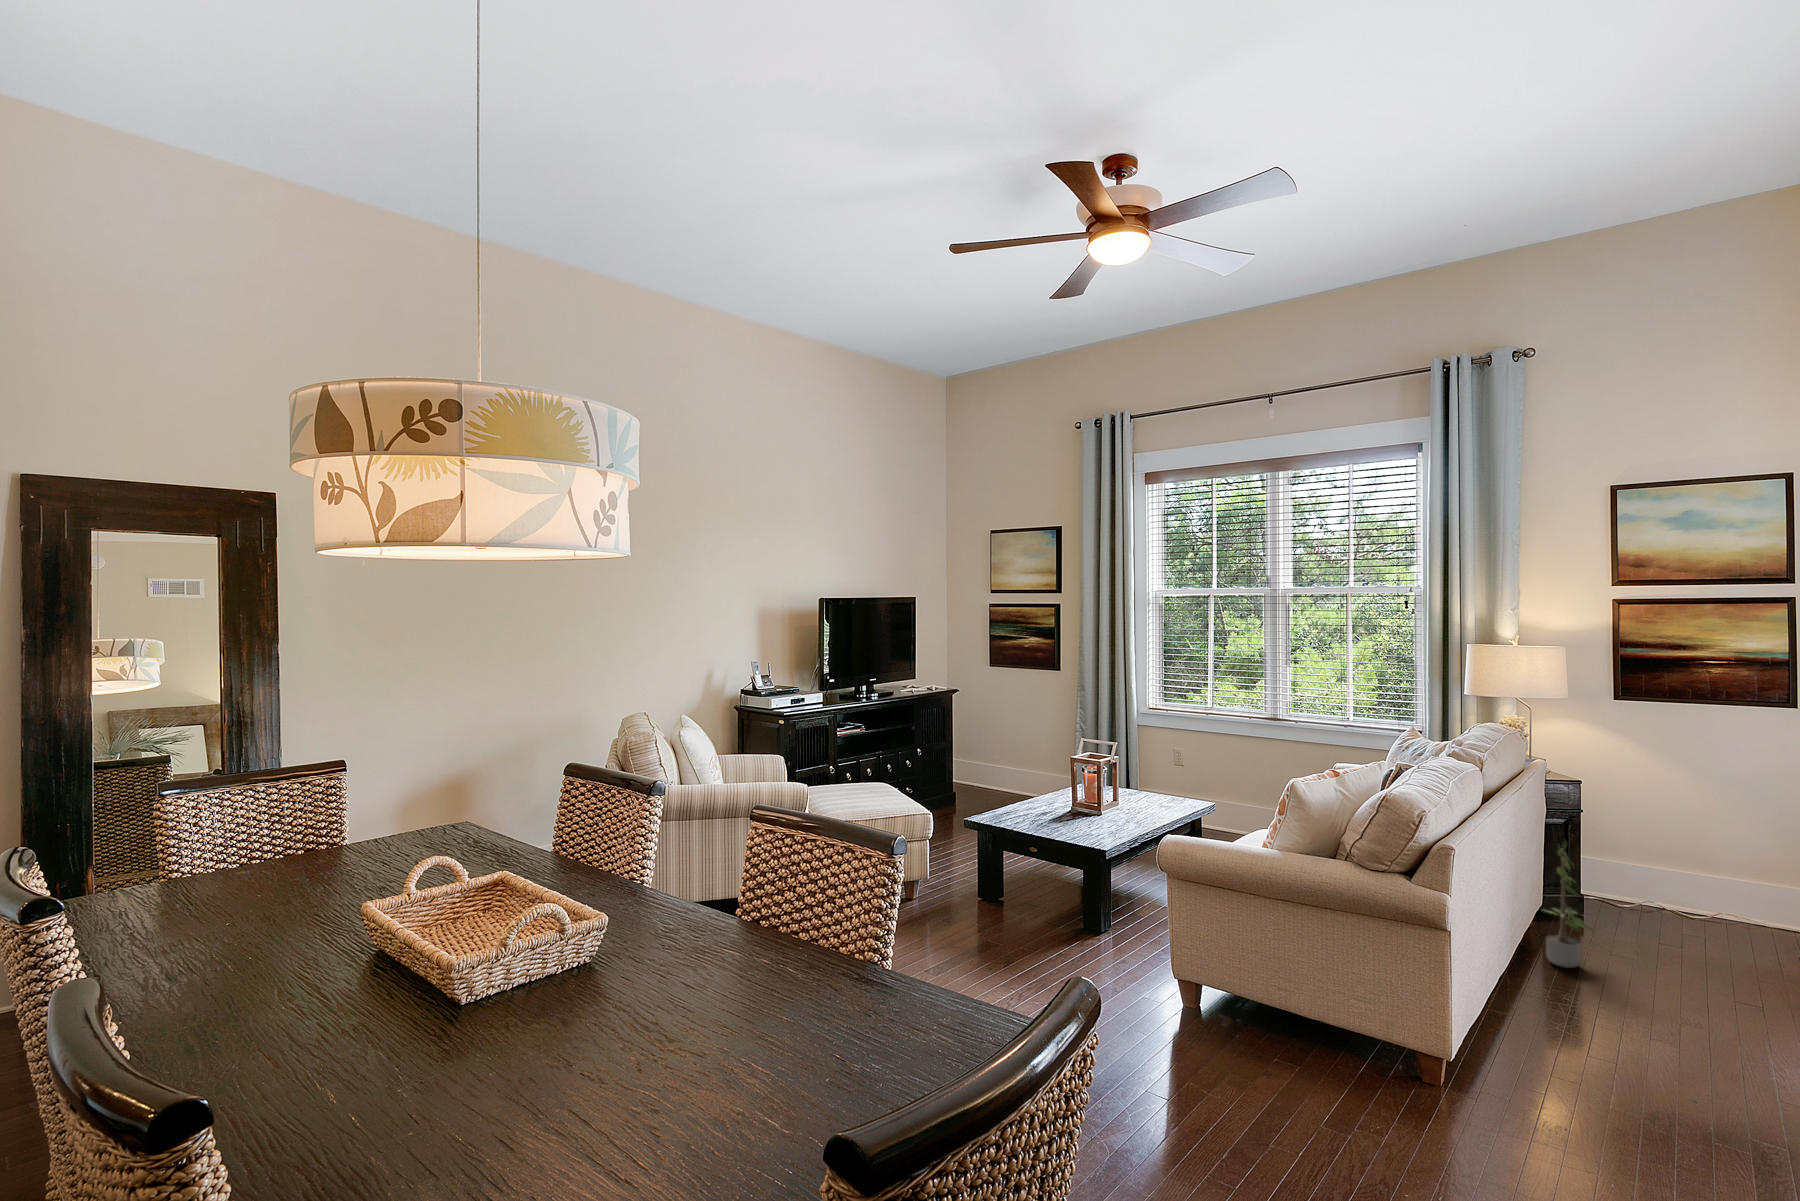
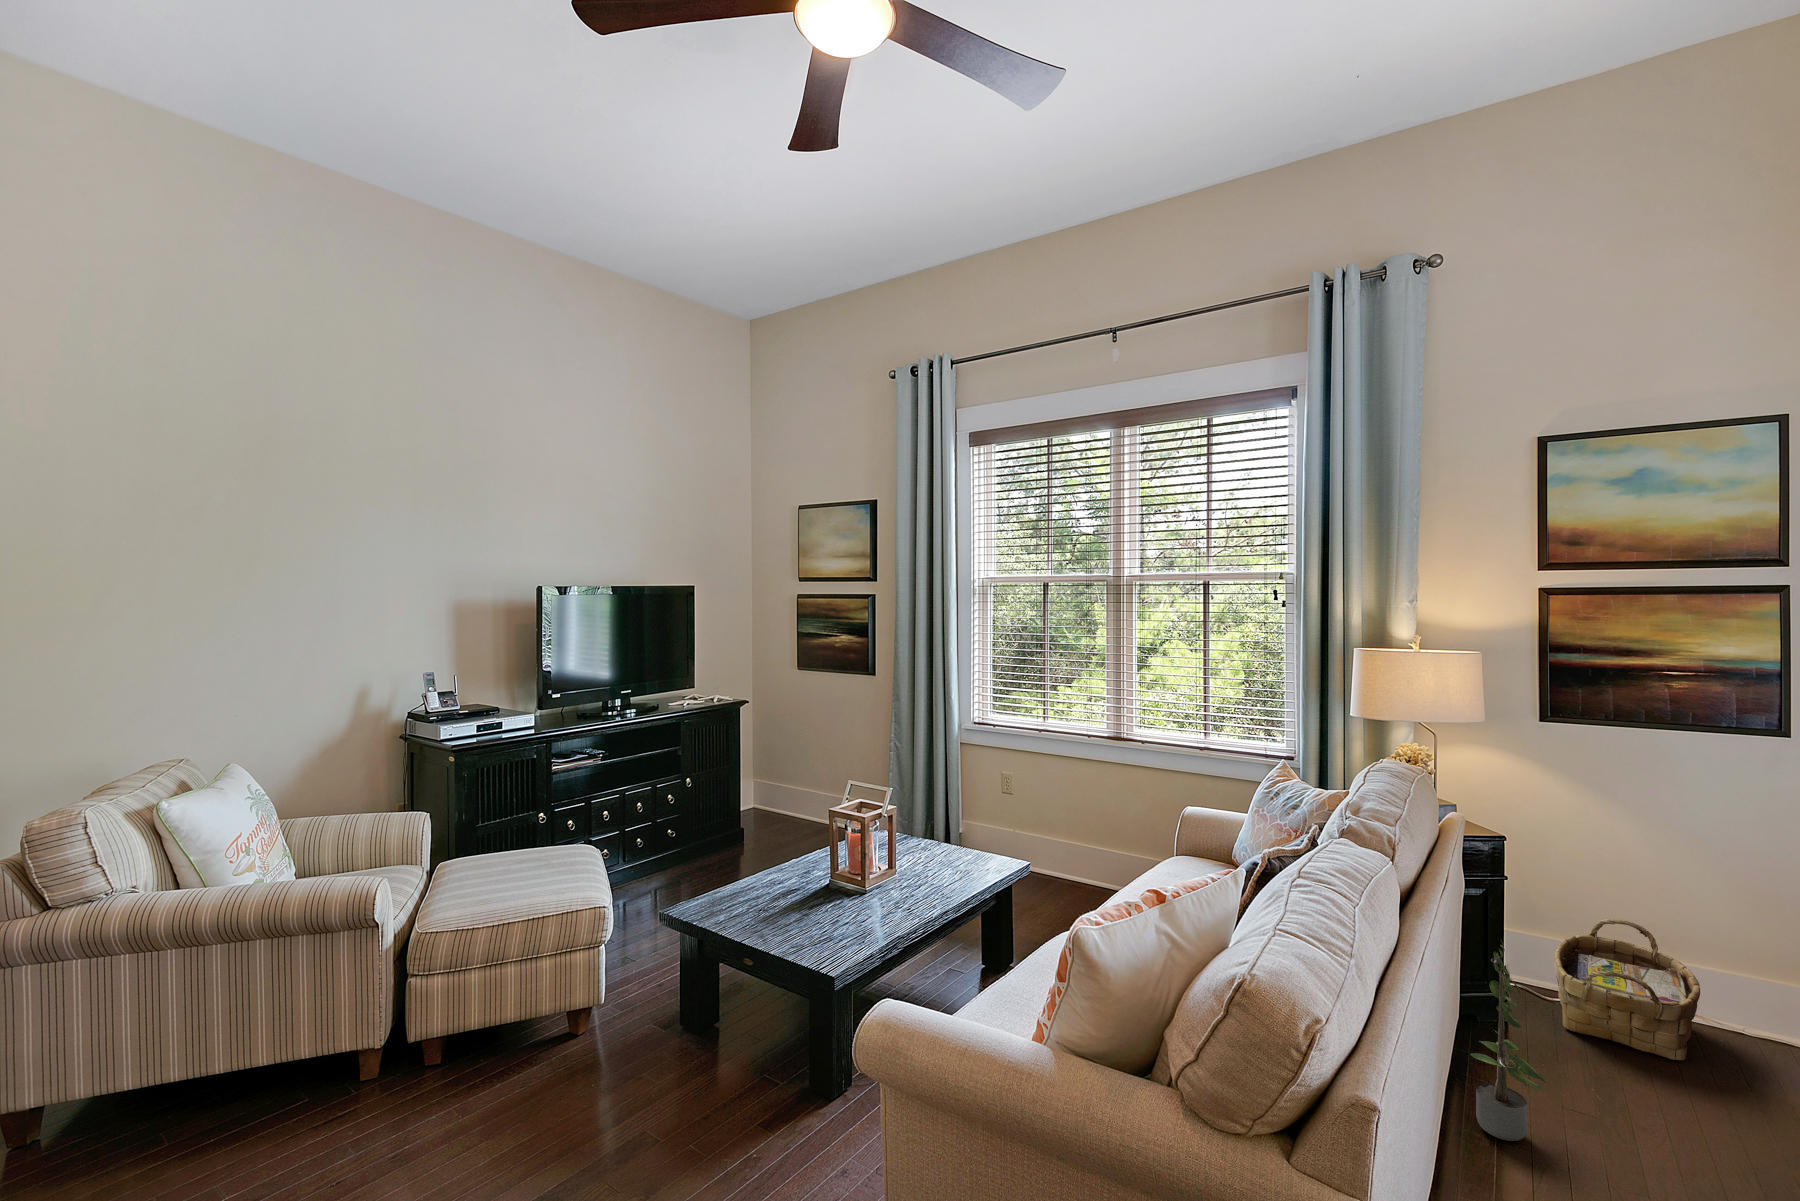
woven basket: none [1619,847,1727,938] -> present [1554,919,1700,1060]

